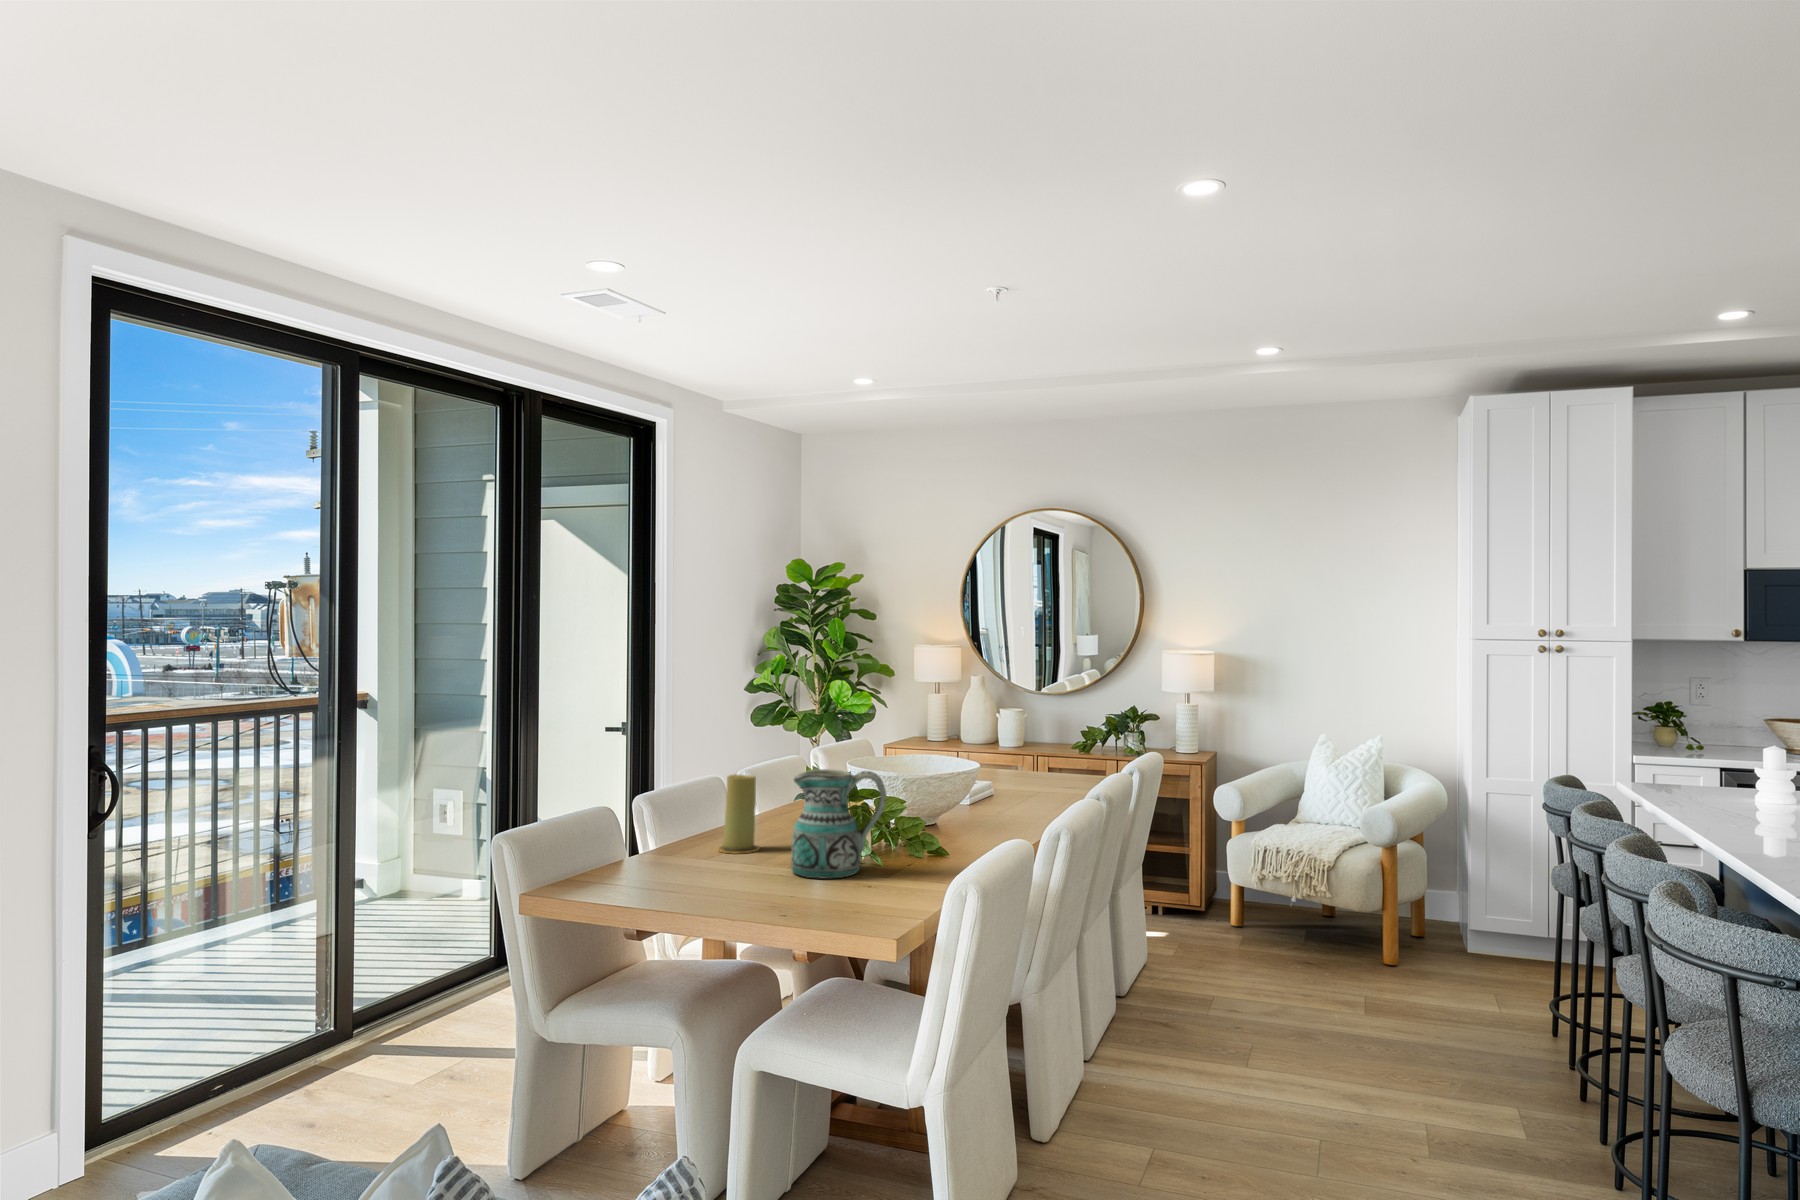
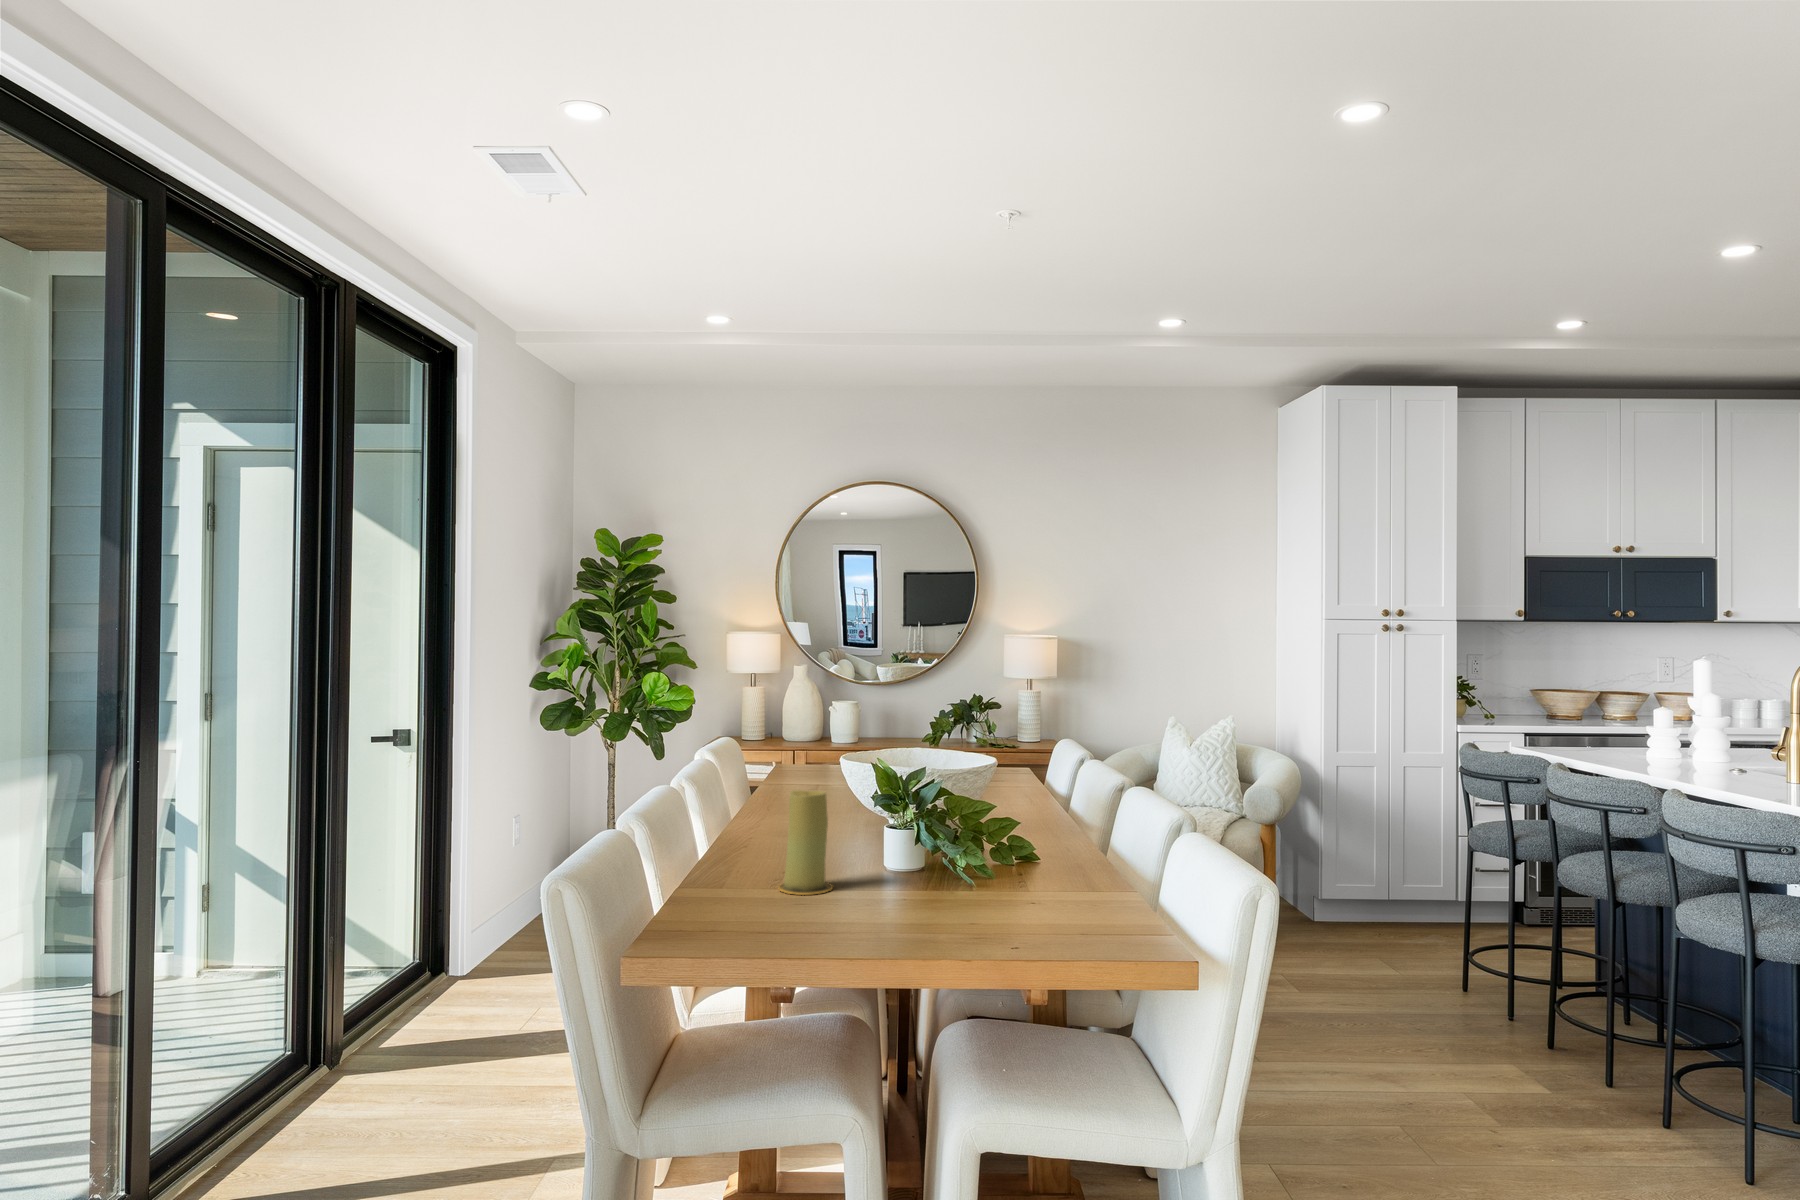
ceramic pitcher: present [792,769,886,879] -> none [931,776,1043,920]

